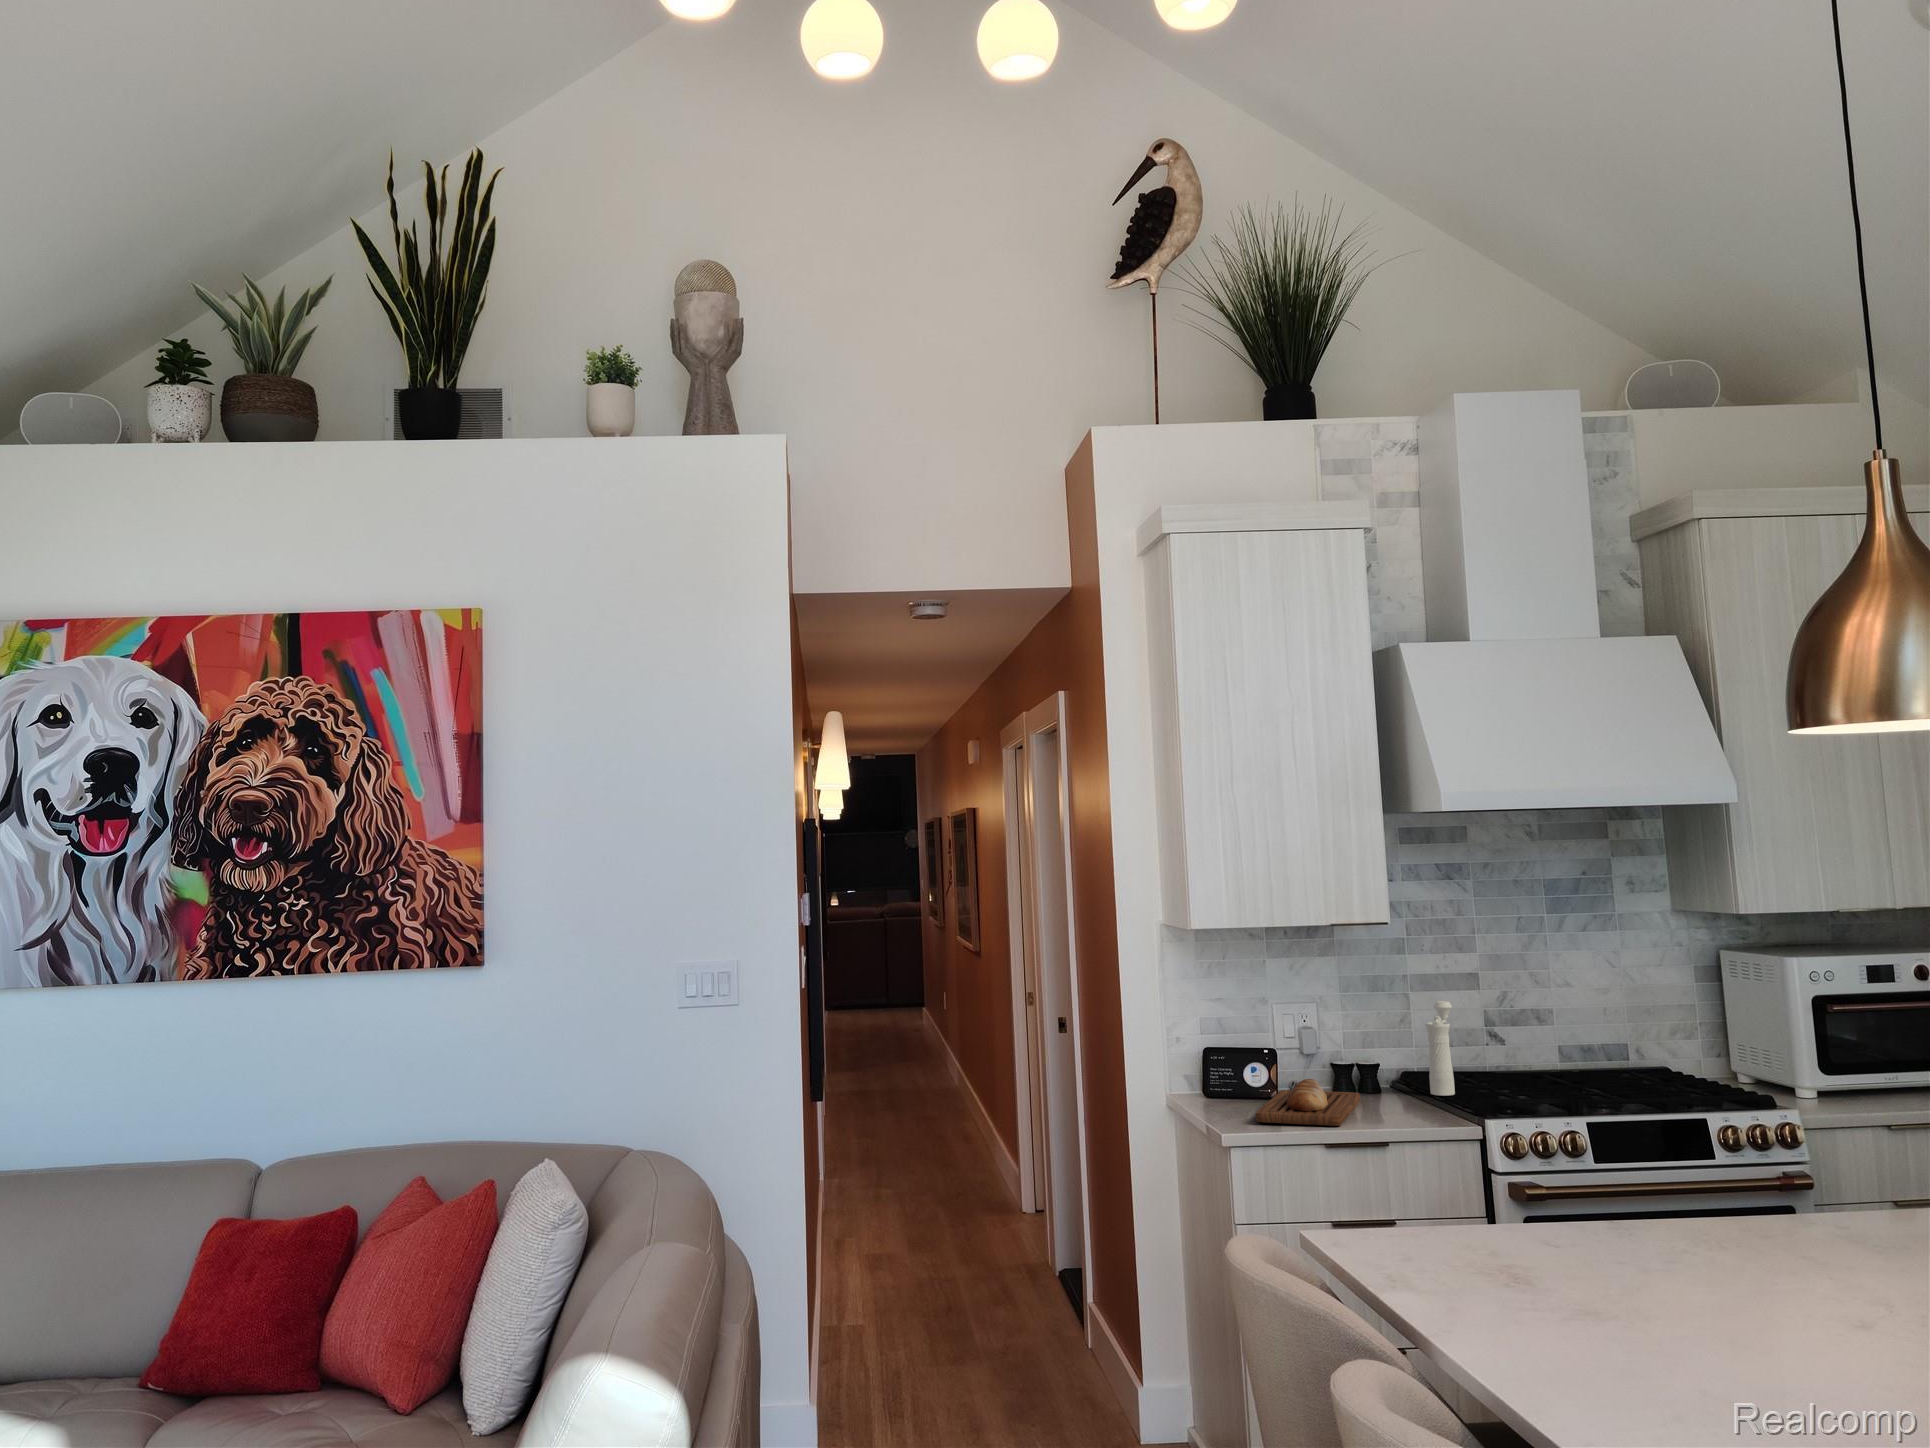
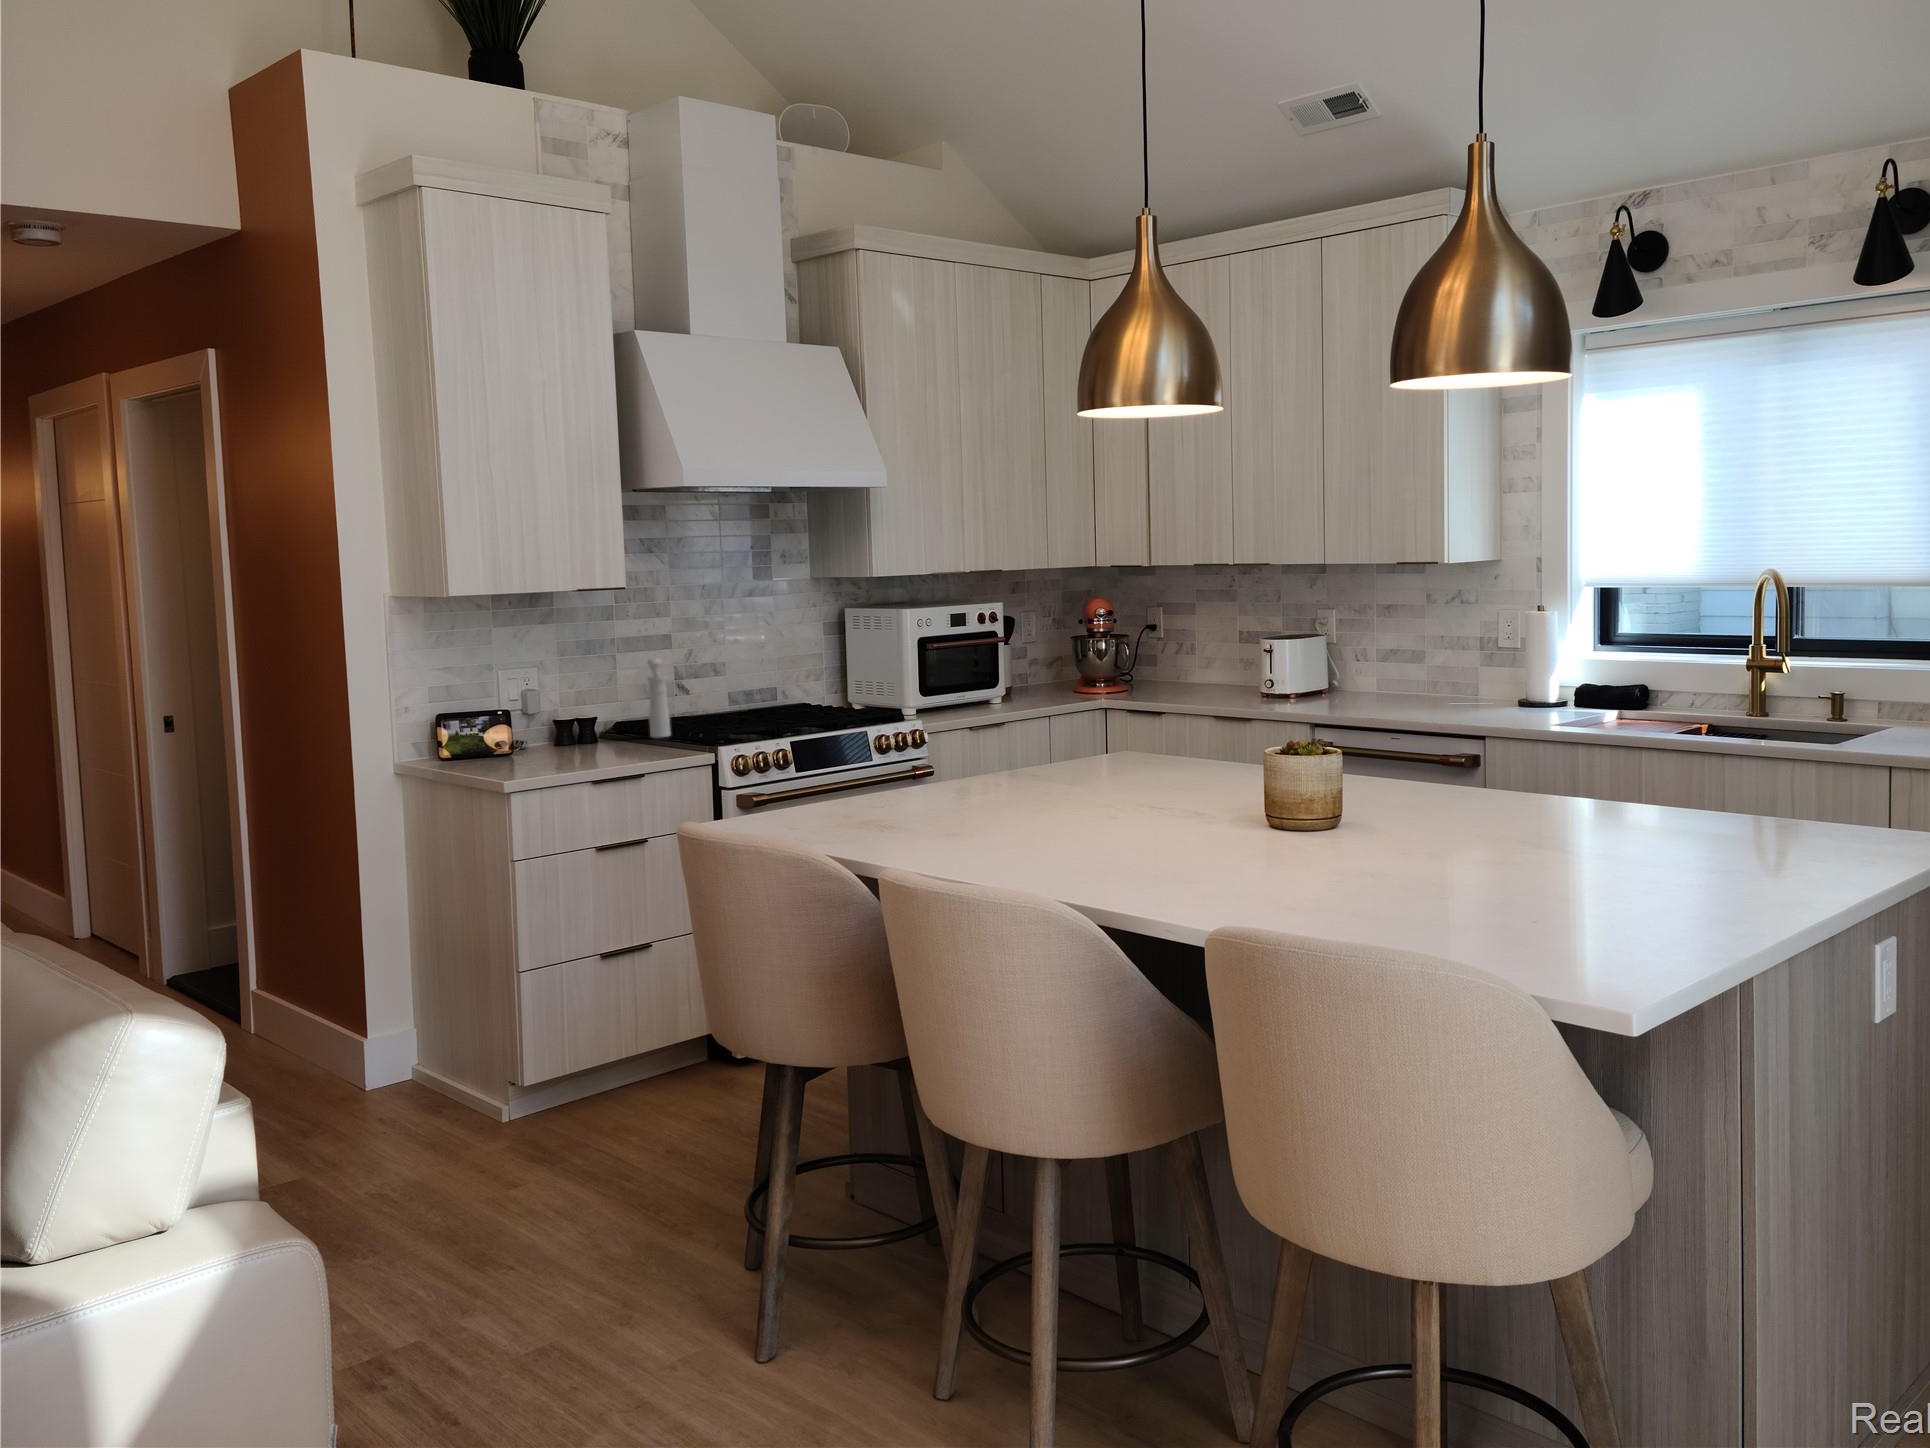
bread loaf: present [1255,1079,1360,1126] -> none [521,732,603,770]

